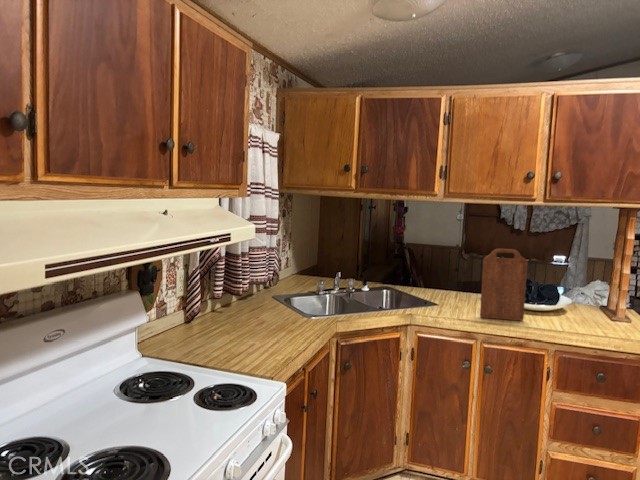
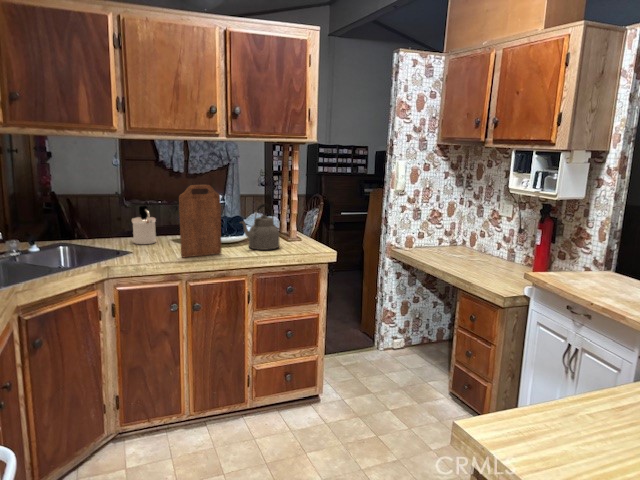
soap dispenser: none [446,263,468,299] -> present [132,206,156,244]
kettle: none [548,274,599,326] -> present [240,204,279,250]

